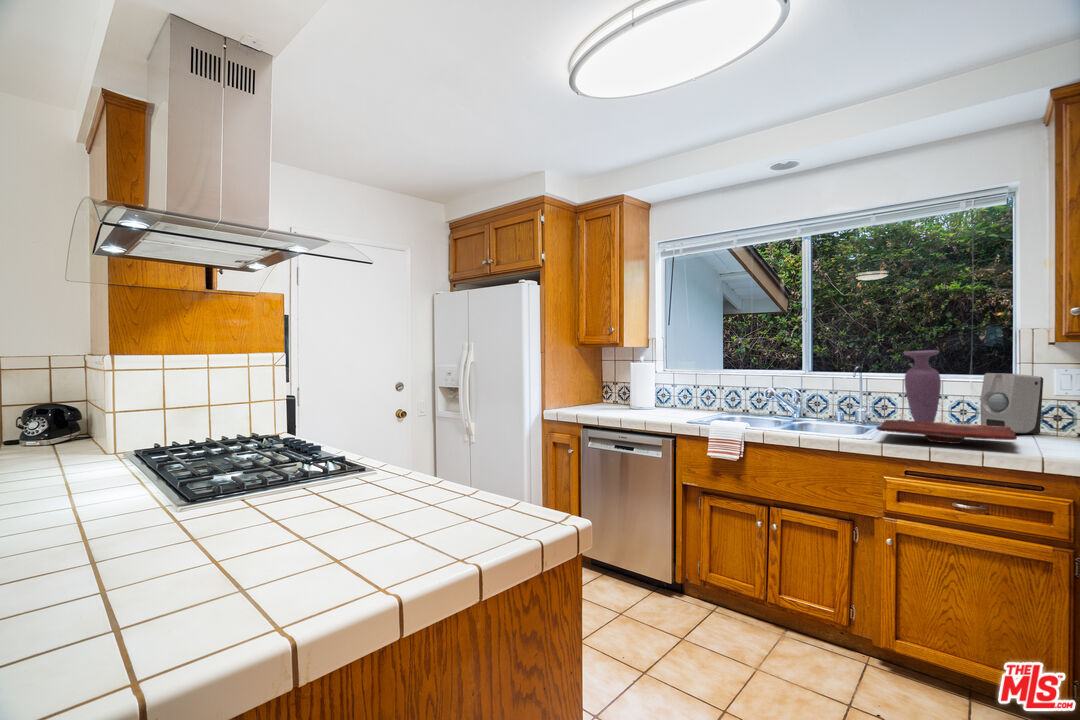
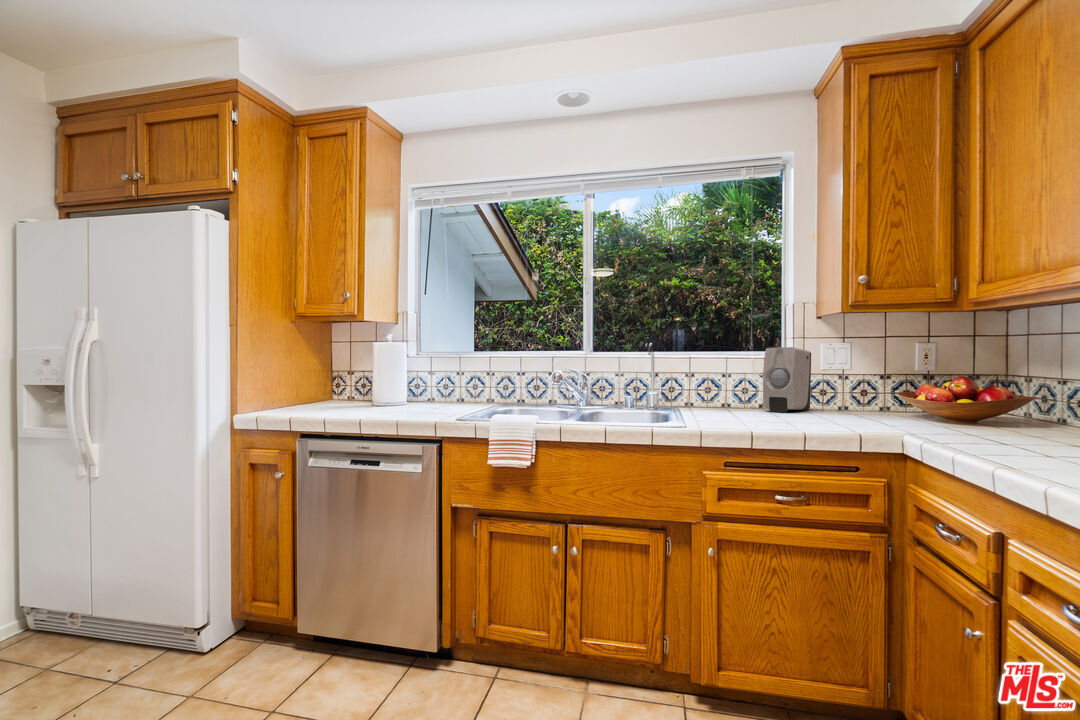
vase: present [904,350,941,422] -> none [693,324,728,412]
cutting board: present [877,420,1017,444] -> none [687,402,833,423]

